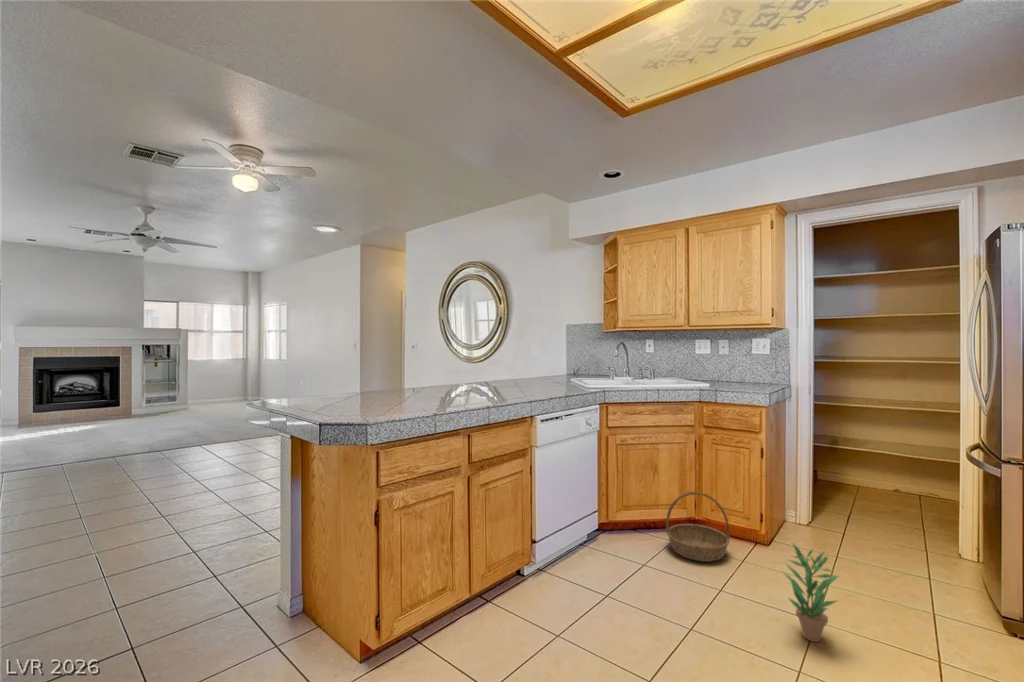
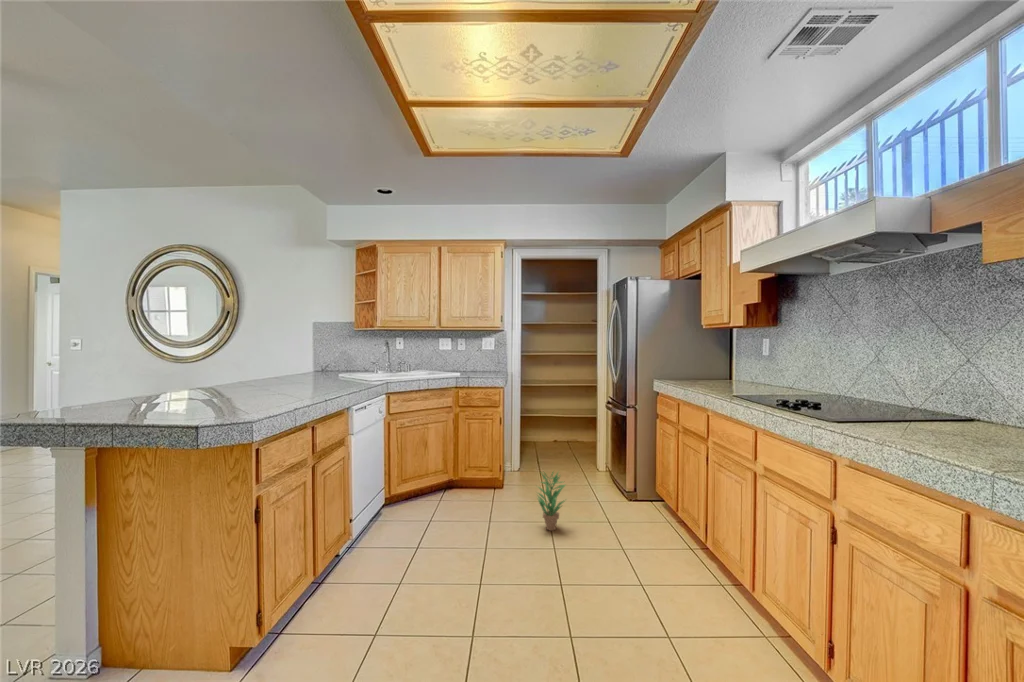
basket: present [666,492,730,562] -> none [440,457,485,509]

